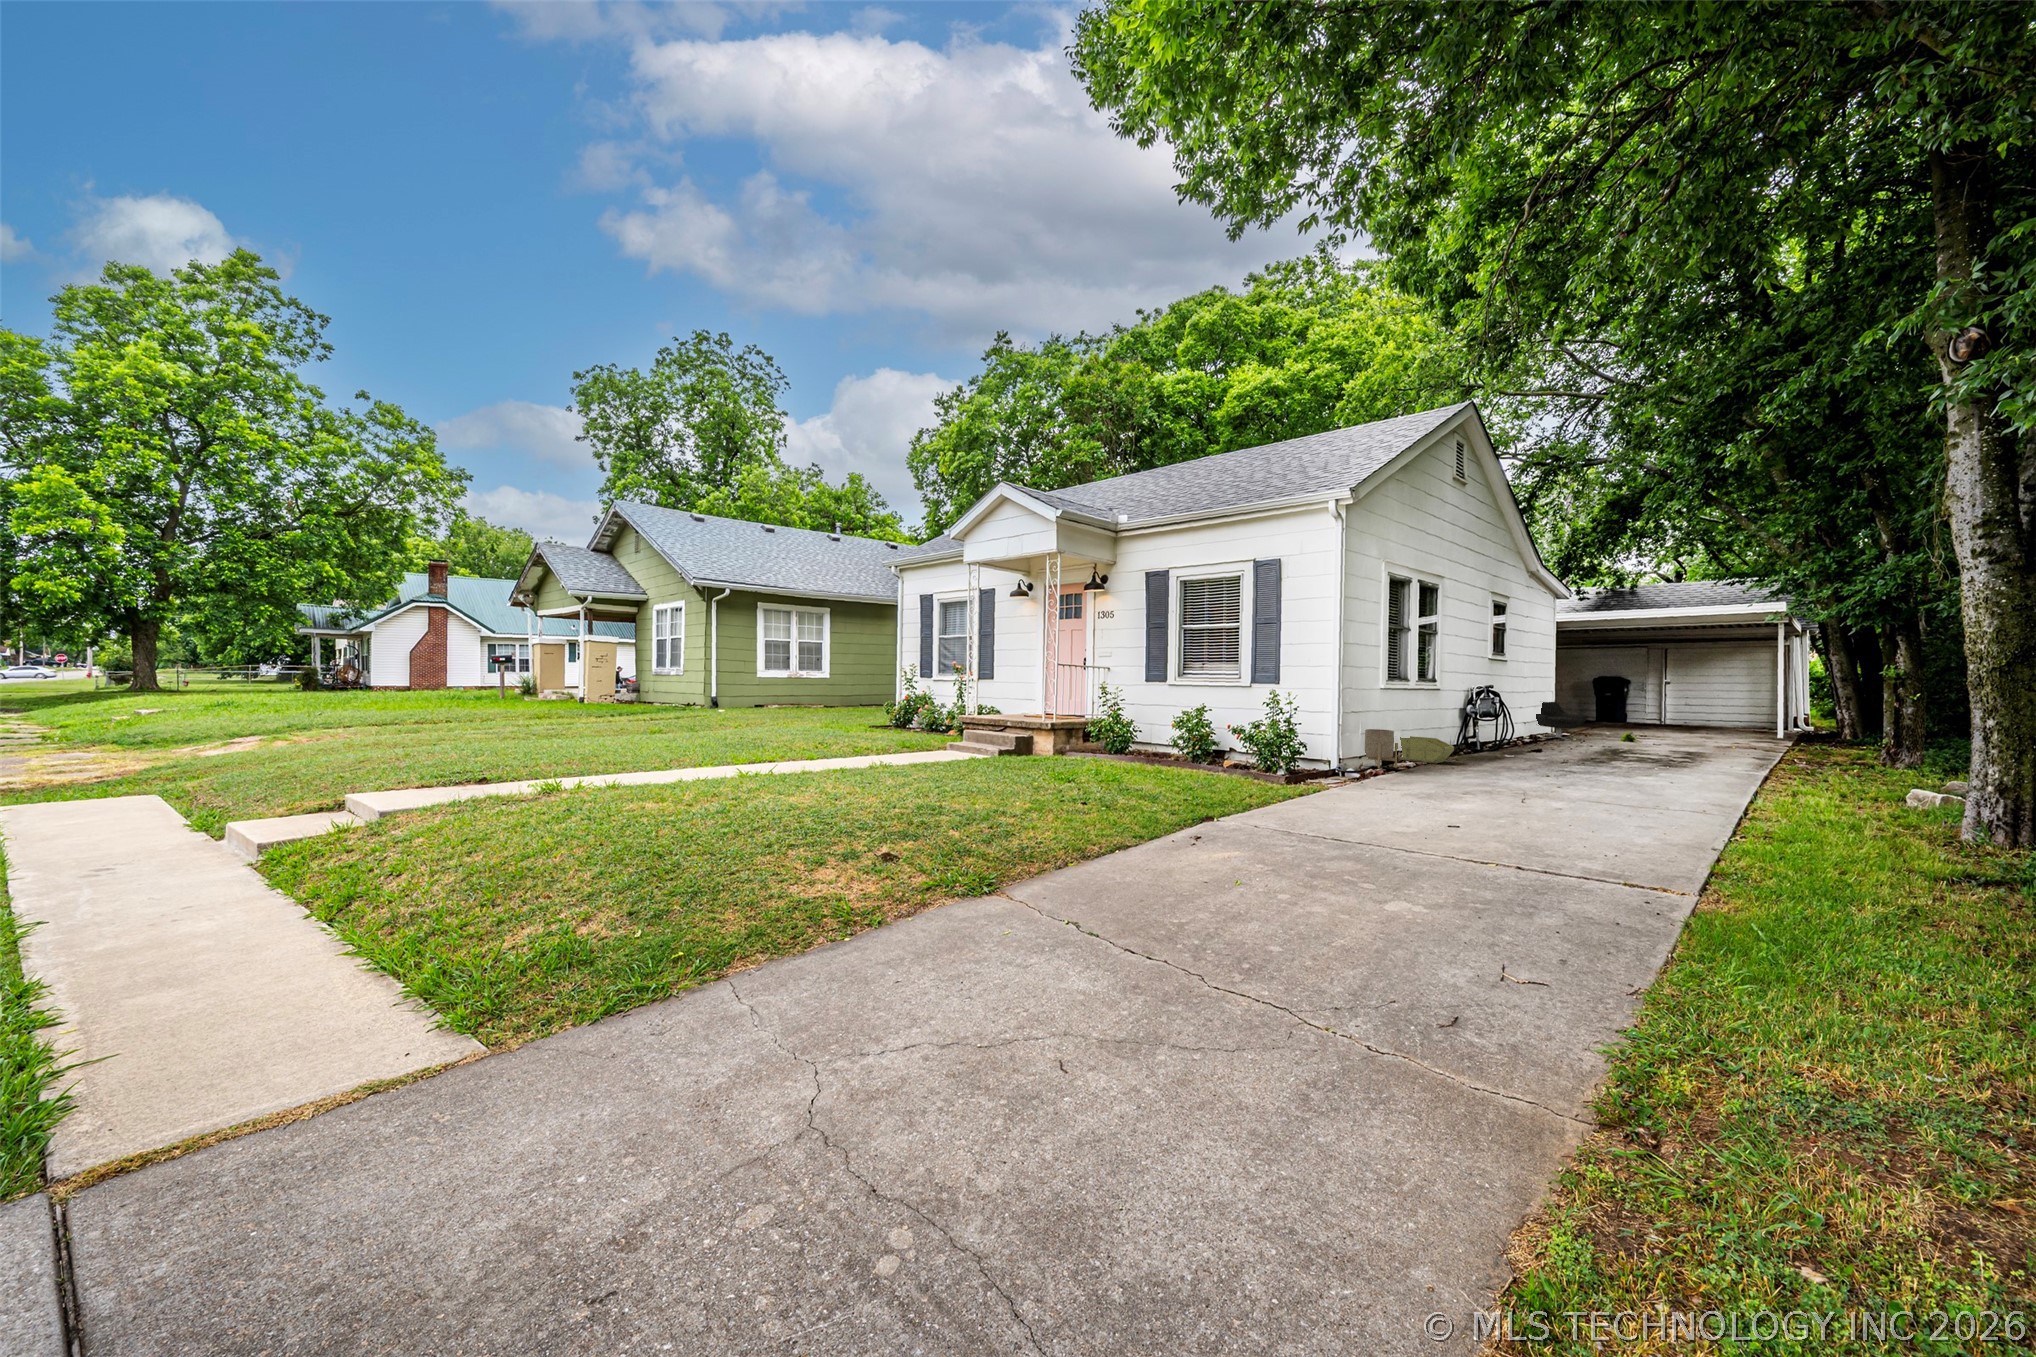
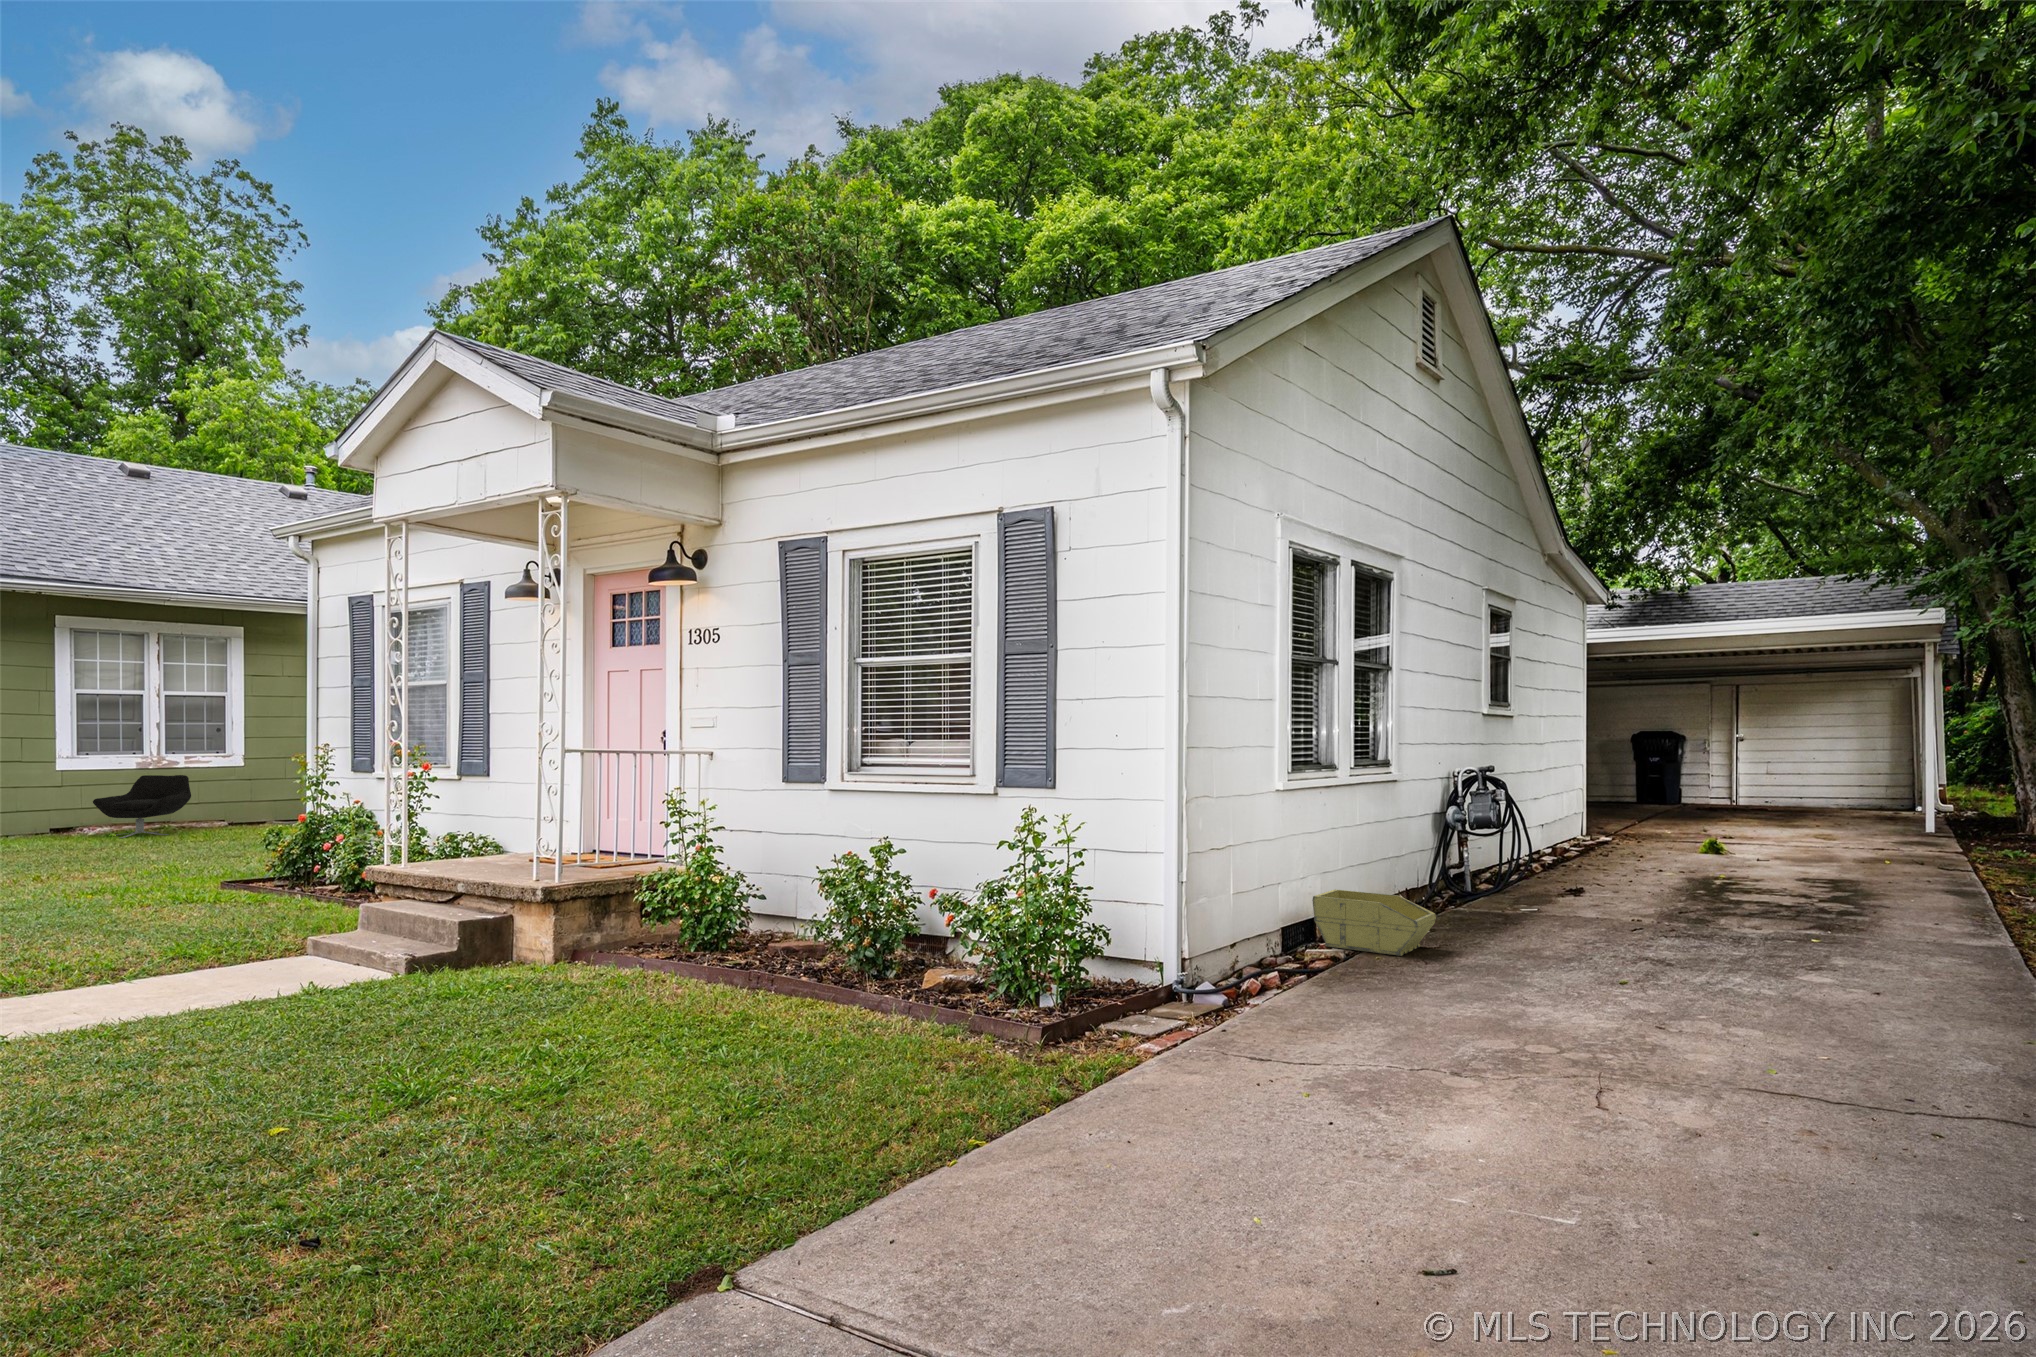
lounge chair: present [1536,702,1587,740] -> present [93,775,191,838]
planter: present [1360,729,1398,768] -> none [1239,890,1318,988]

